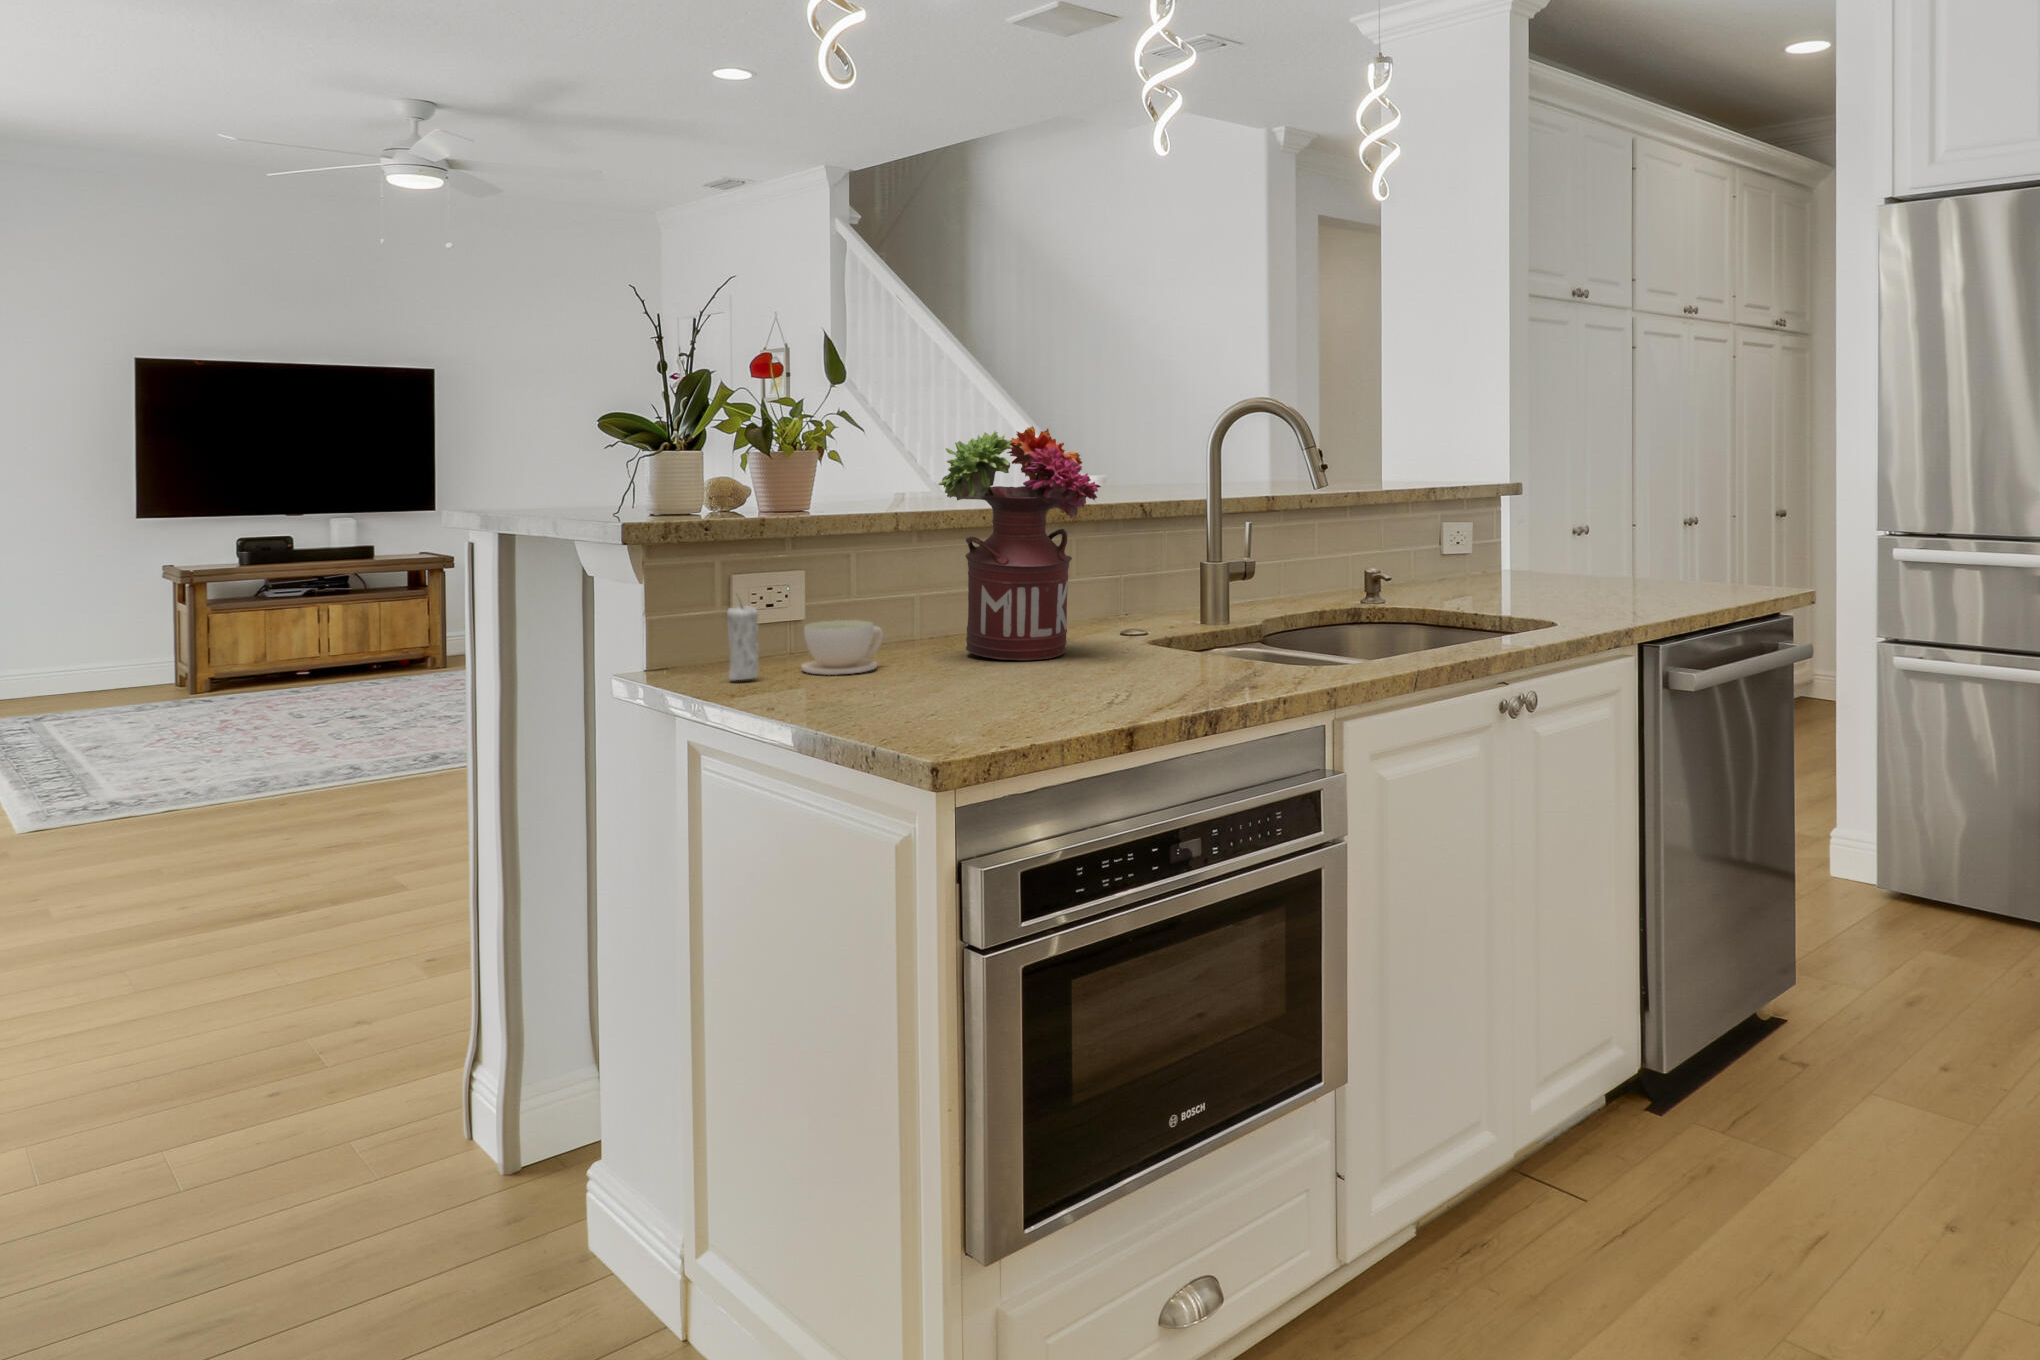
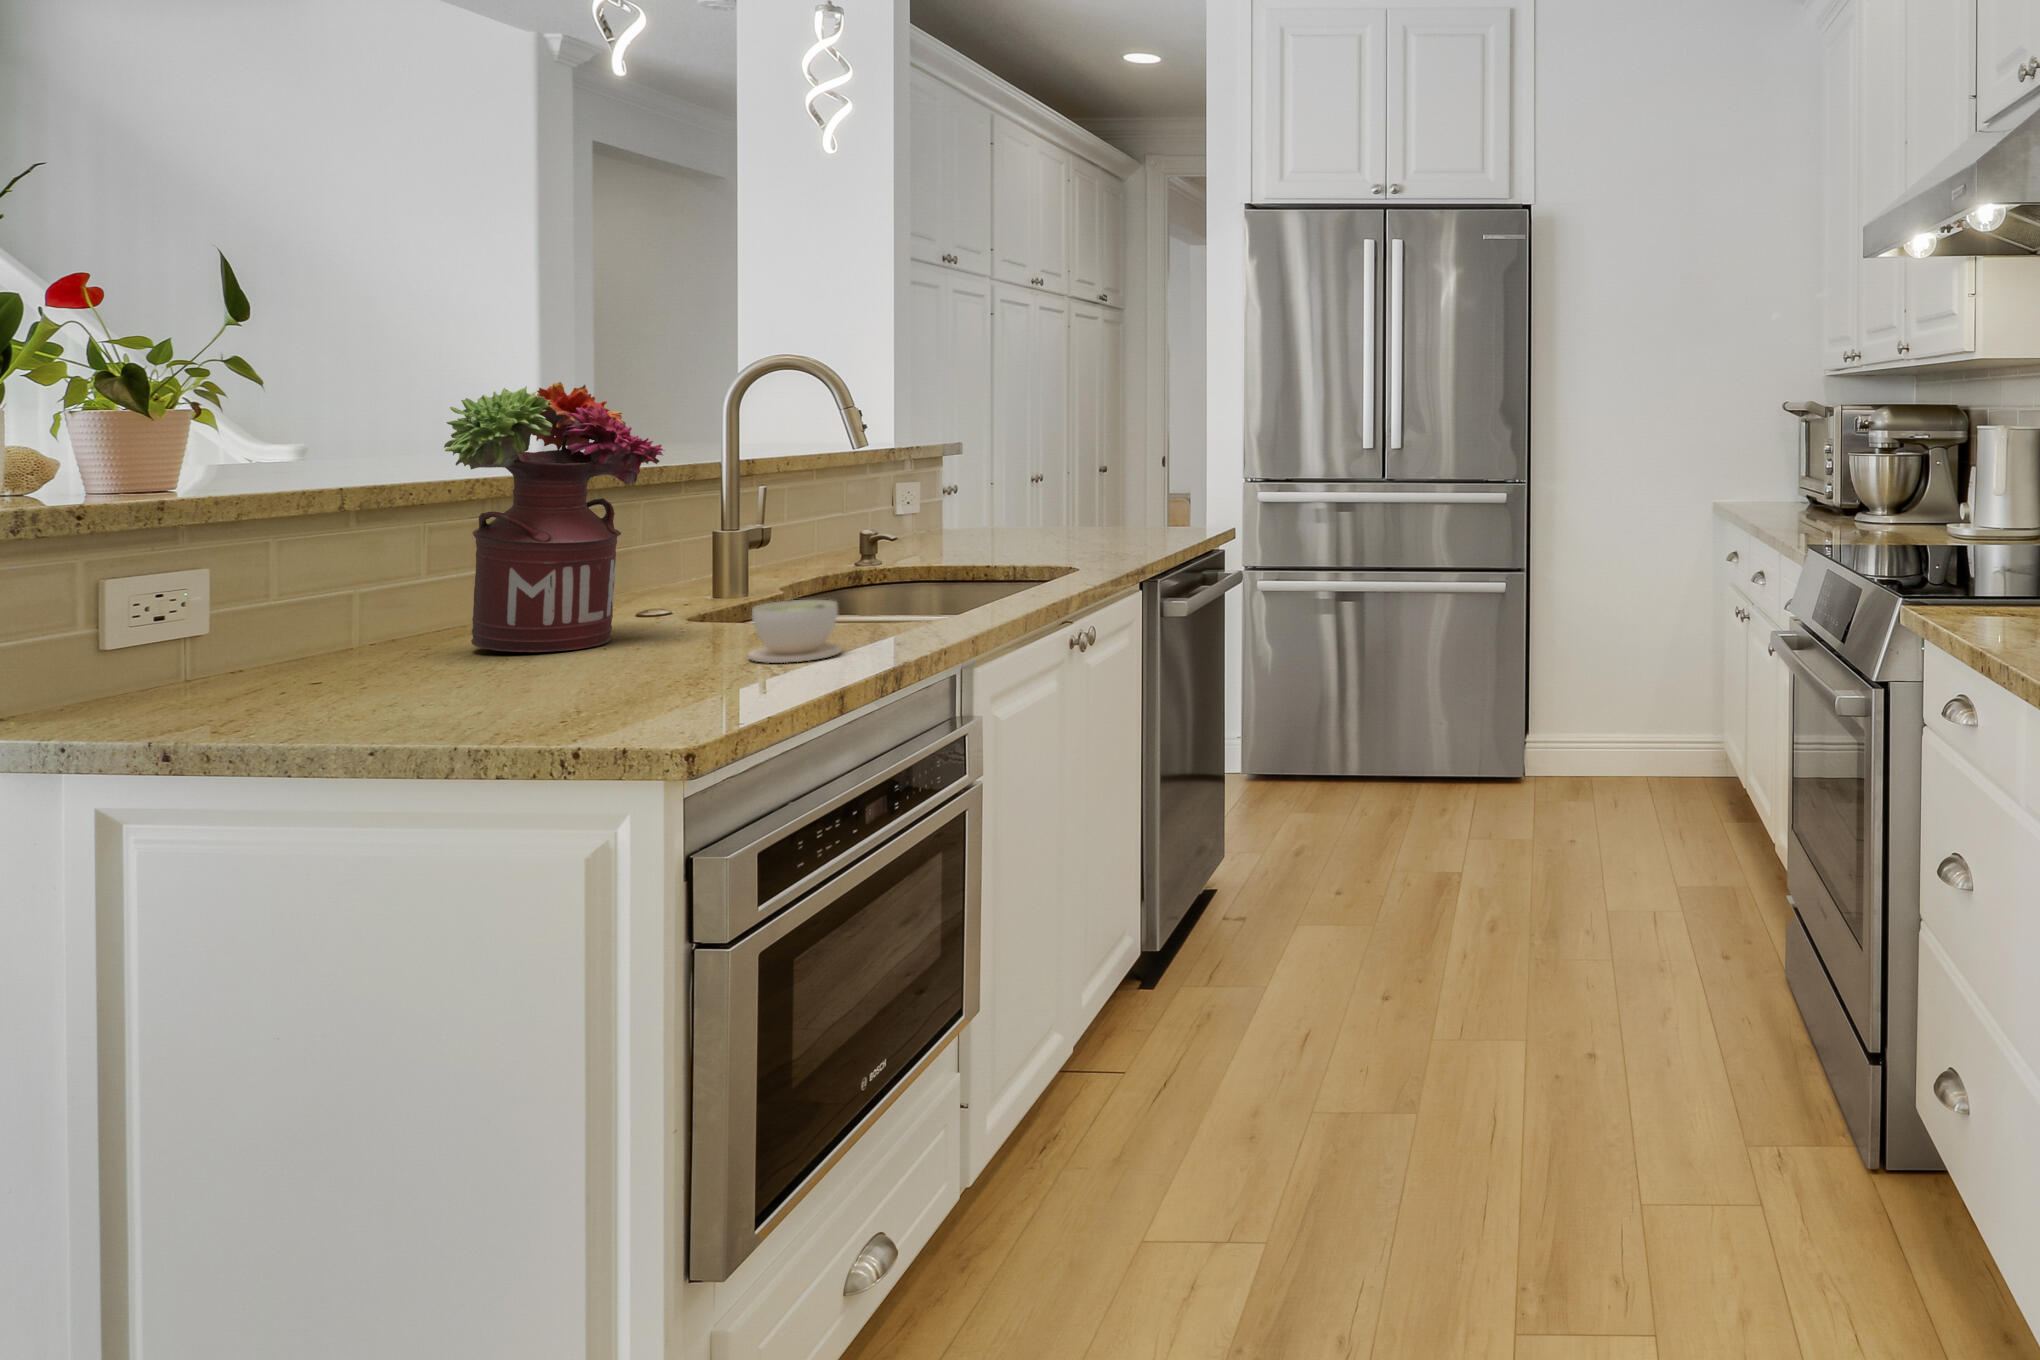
candle: present [727,605,759,680] -> none [154,598,213,717]
coffee cup: present [801,620,883,675] -> present [748,600,842,663]

